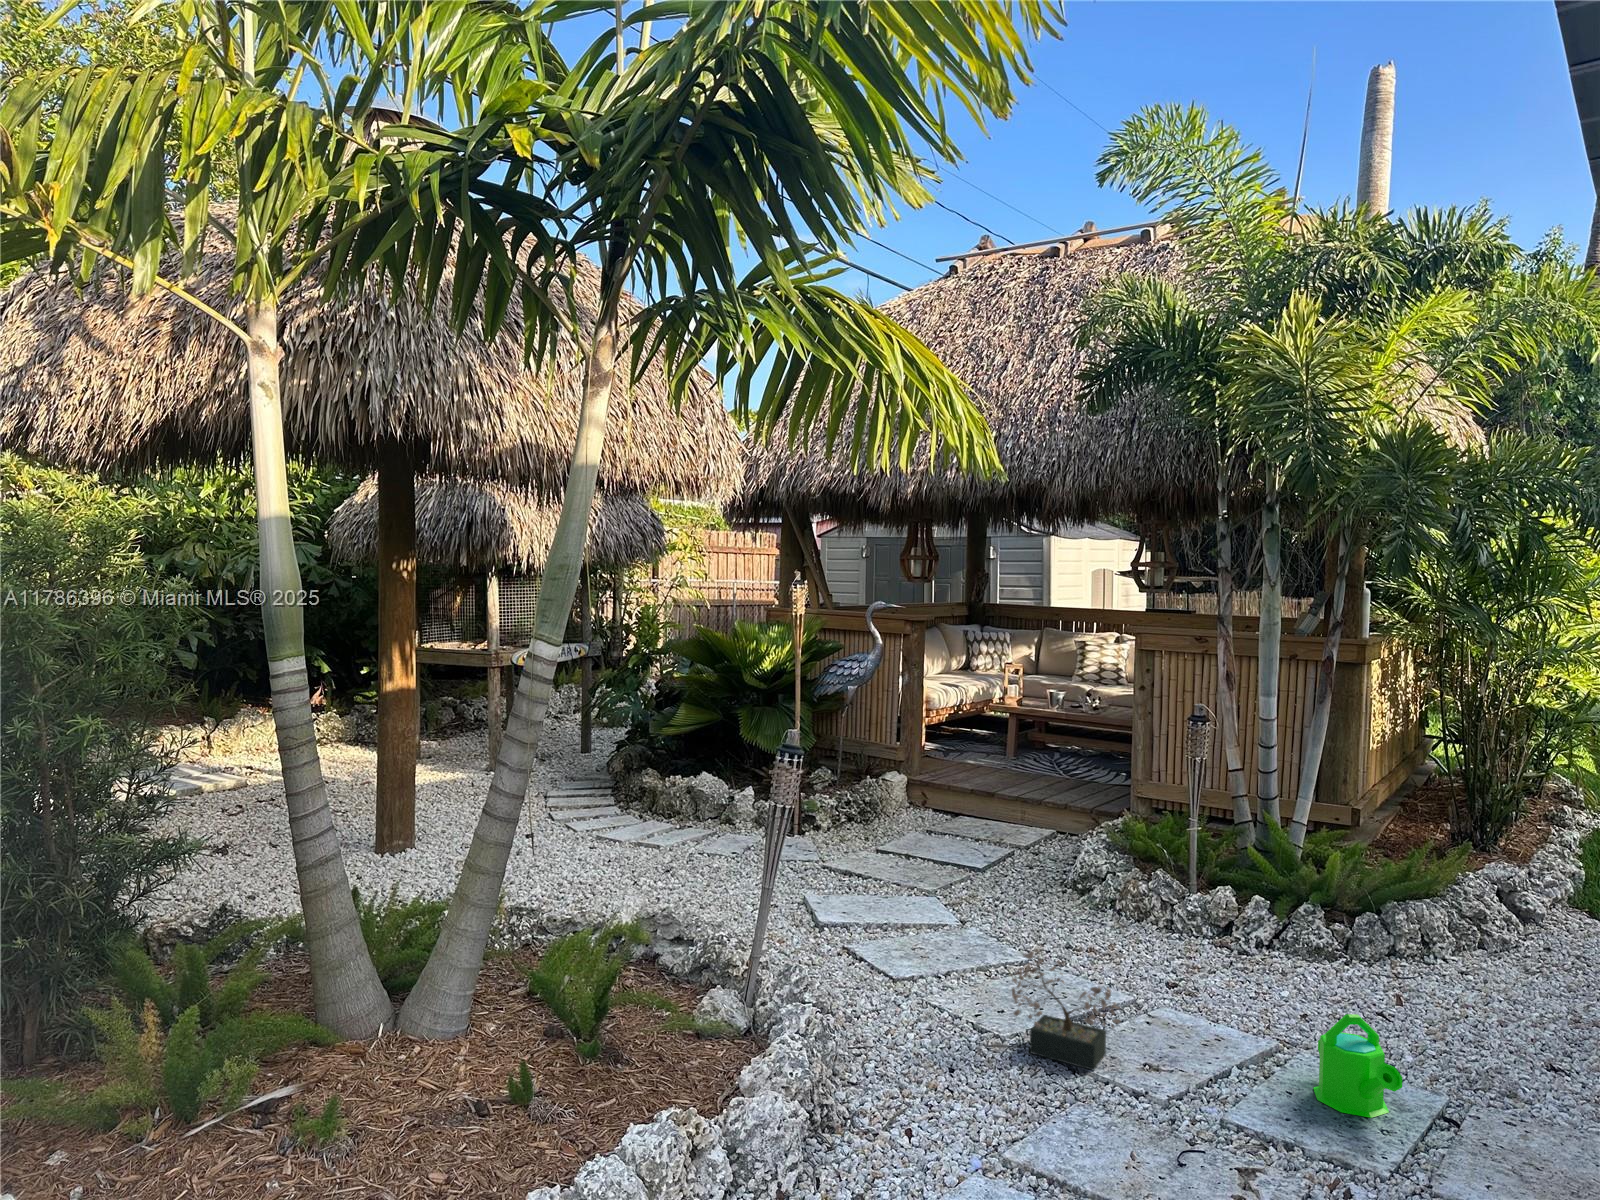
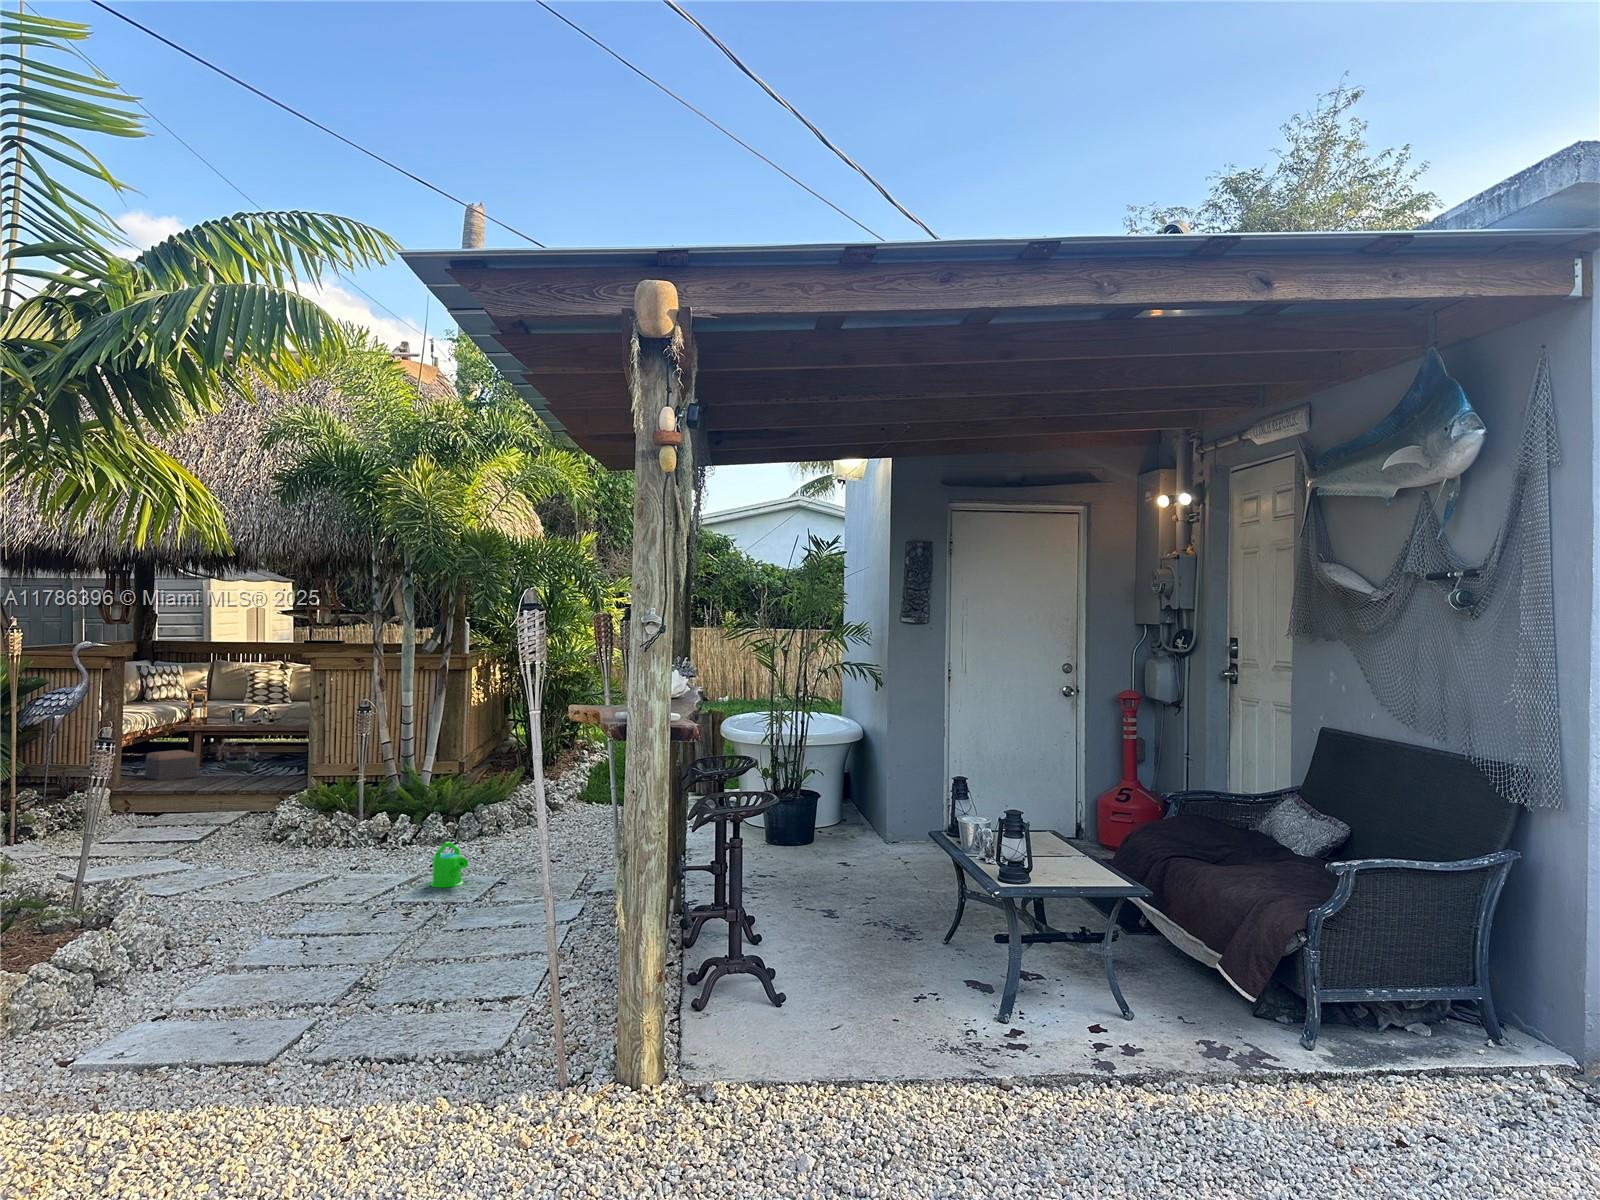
footstool: none [946,735,998,772] -> present [145,750,197,780]
decorative plant: present [1010,949,1120,1070] -> present [218,740,257,771]

